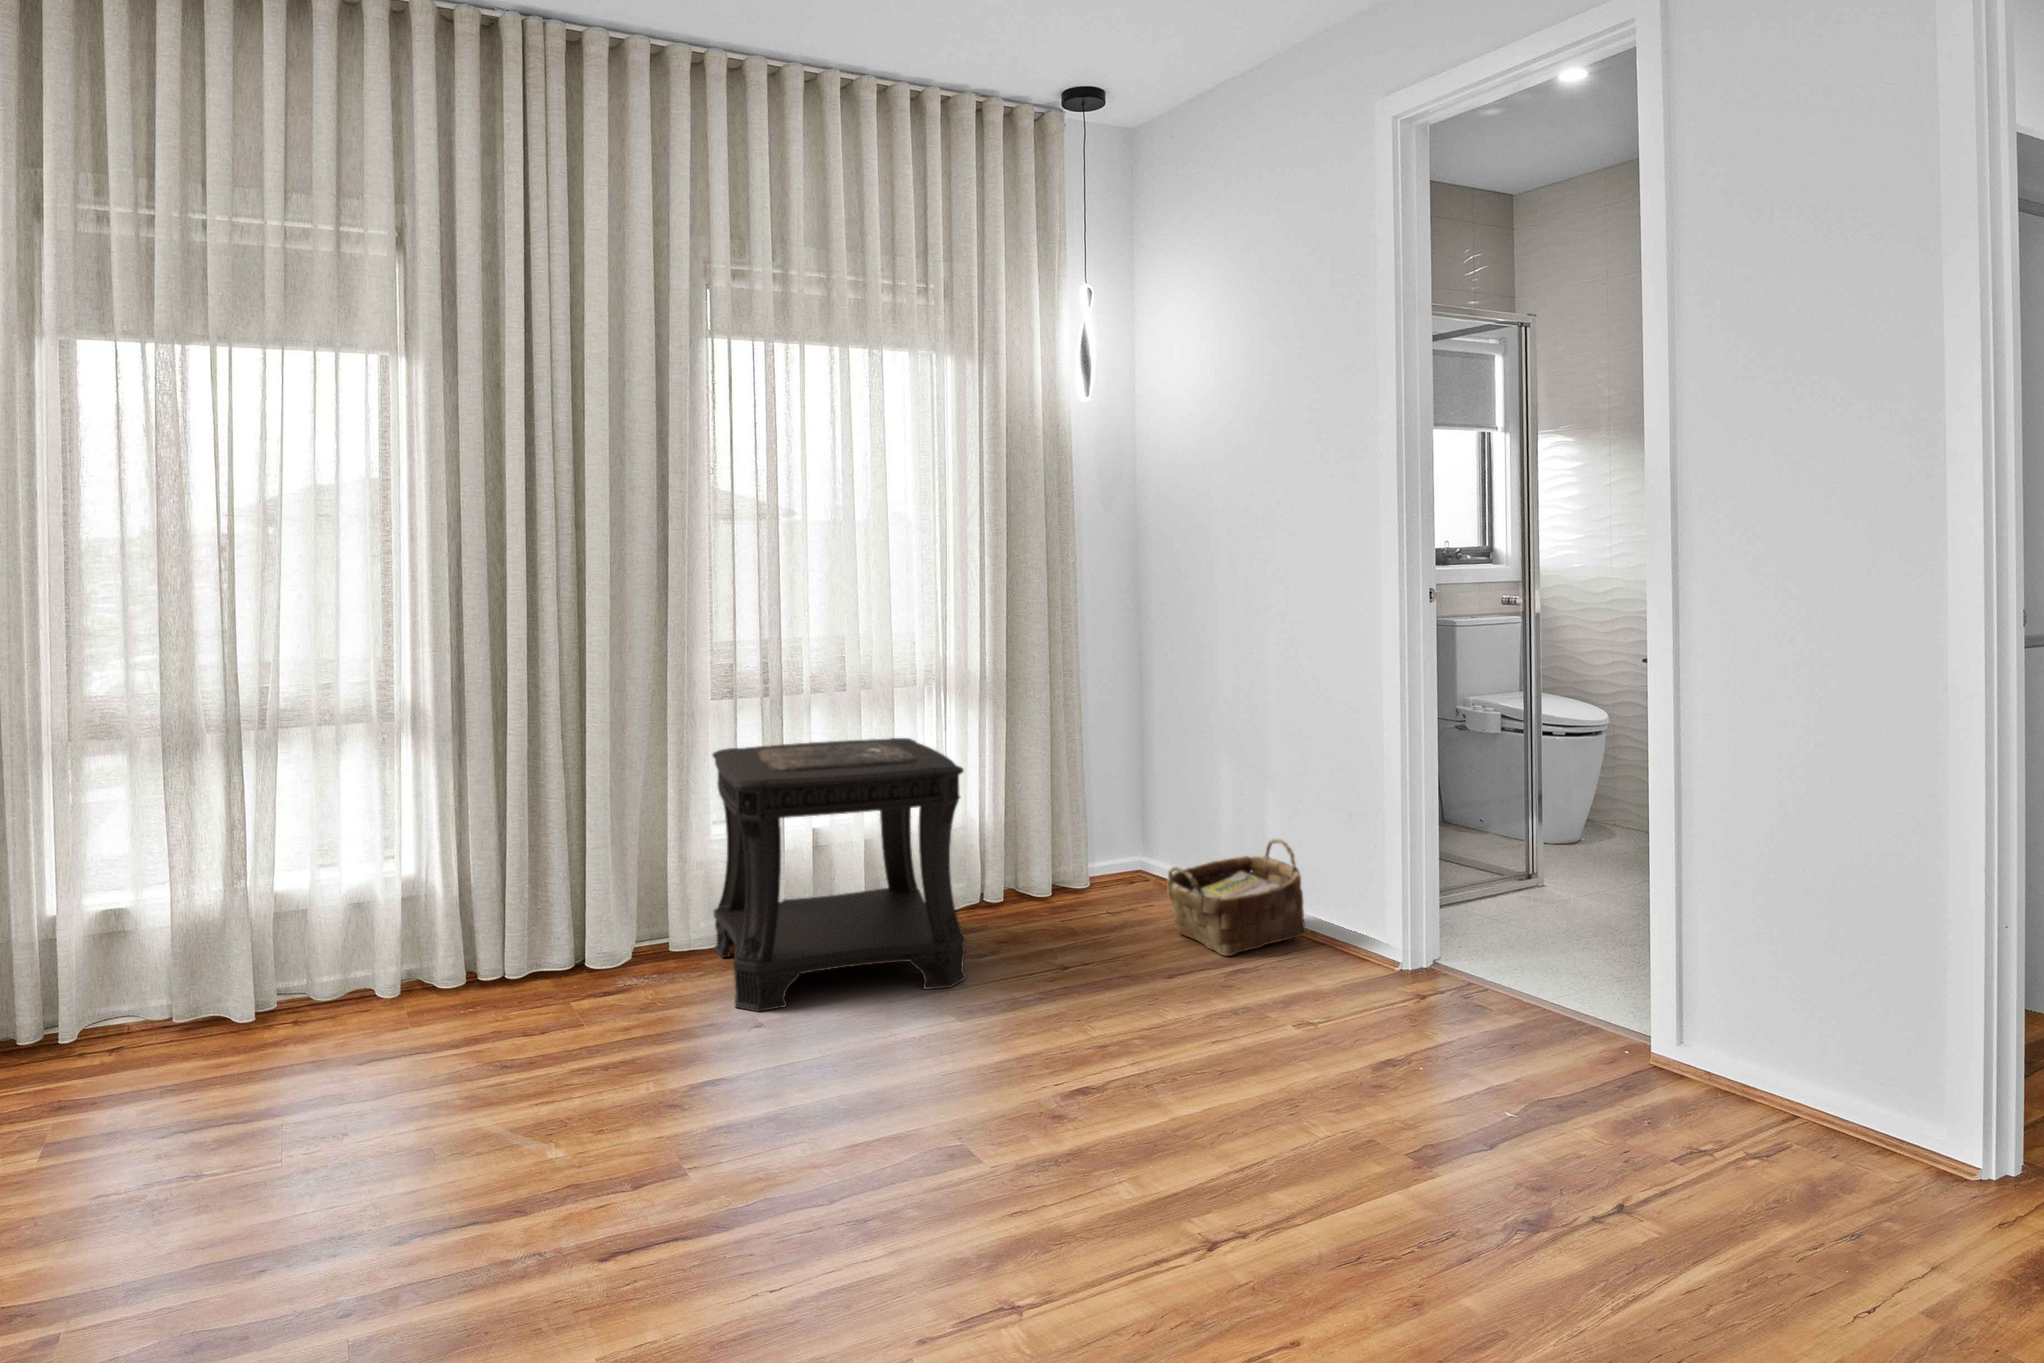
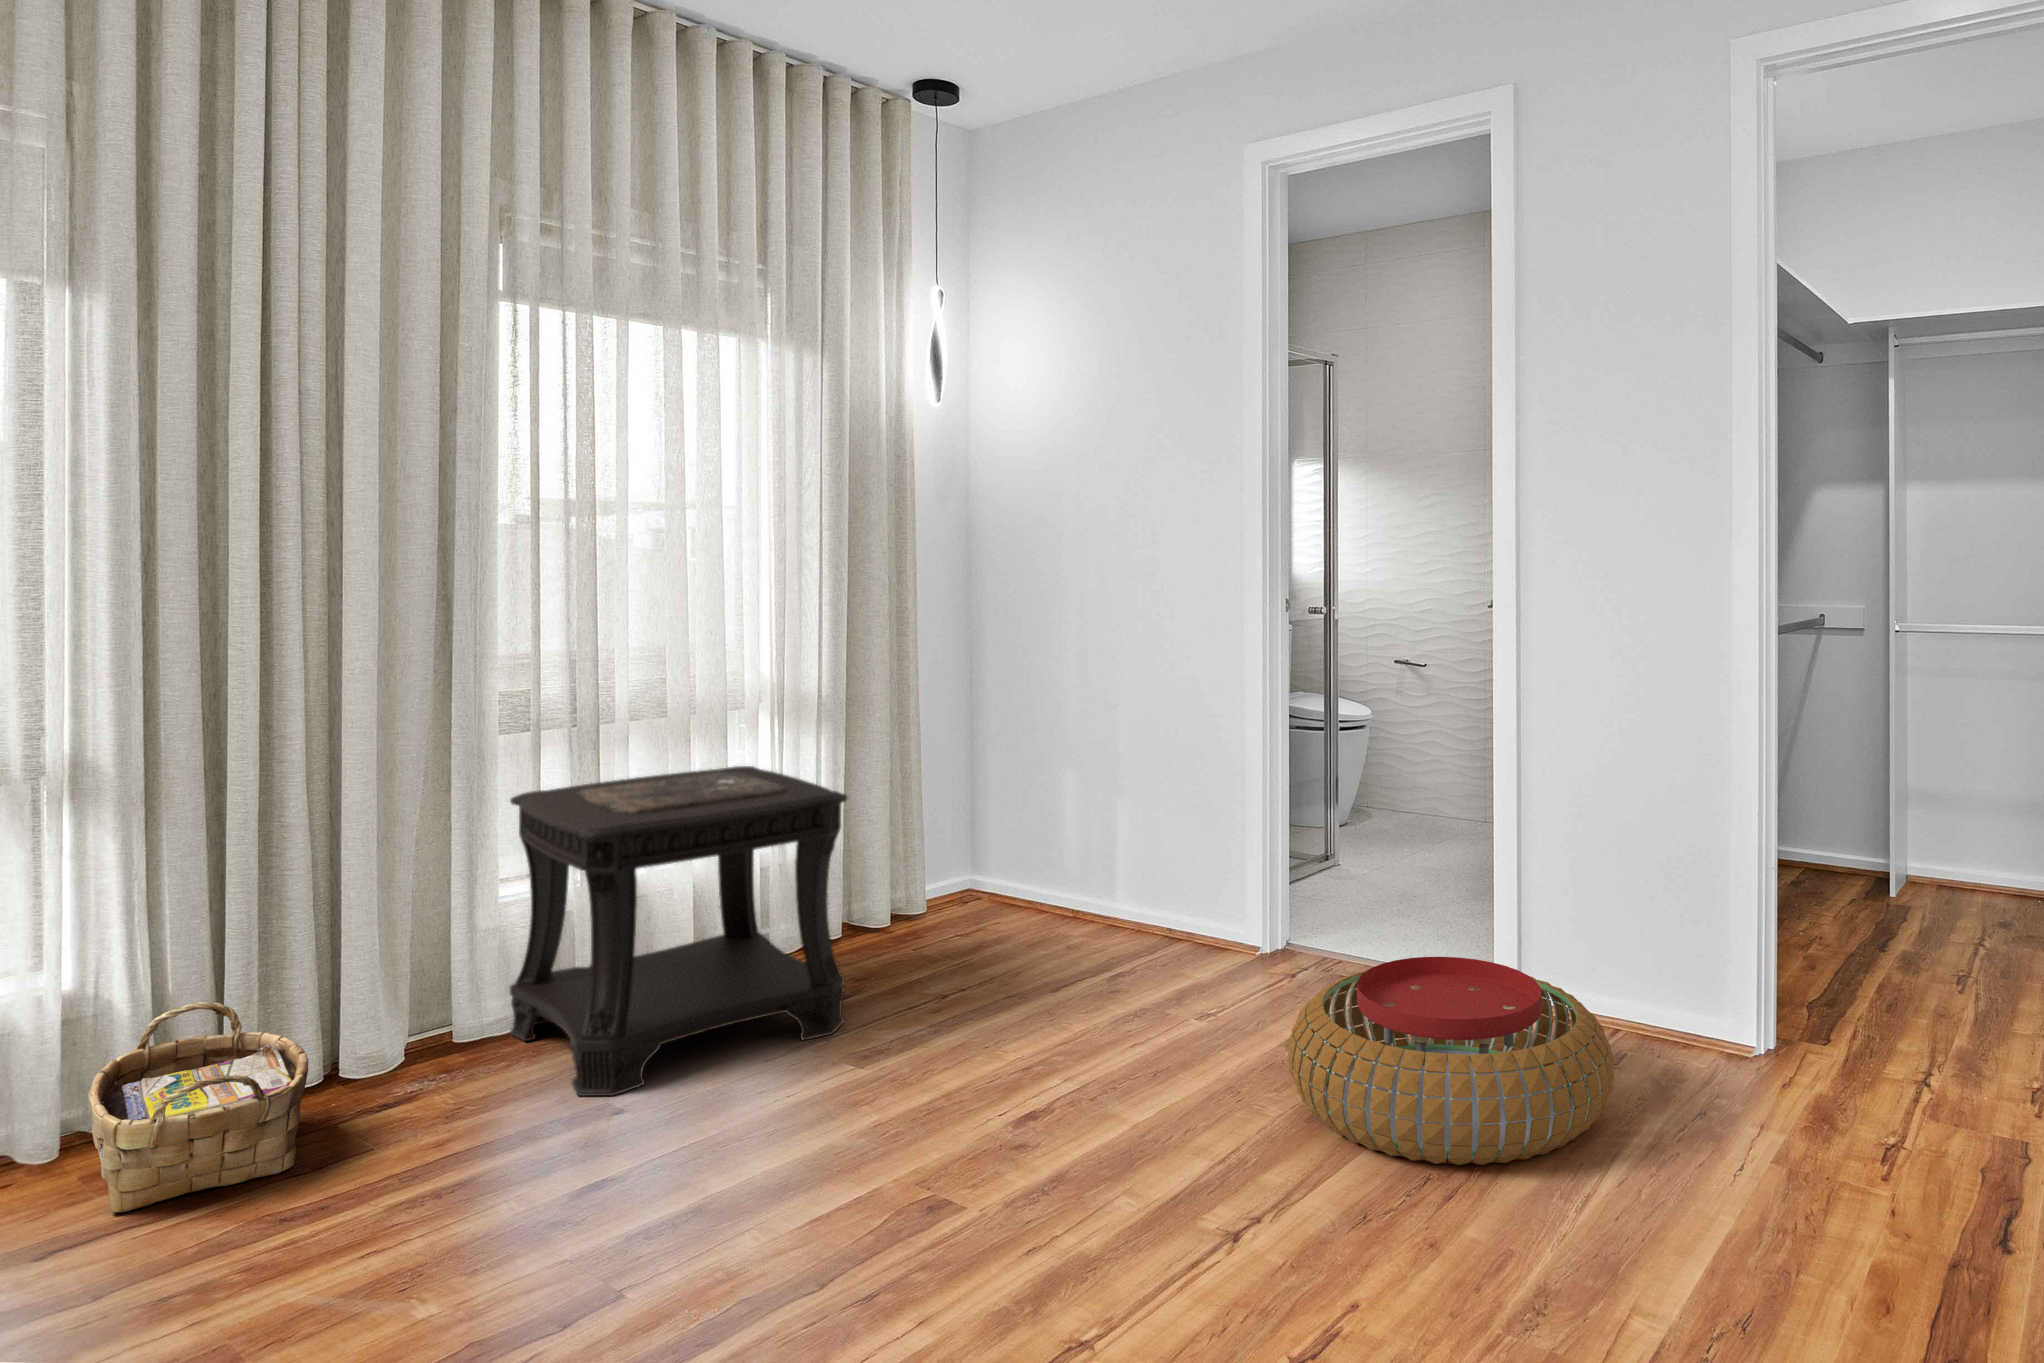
woven basket: present [1167,839,1306,956] -> present [88,1002,308,1213]
pouf: none [1335,990,1731,1239] -> present [1289,957,1614,1165]

